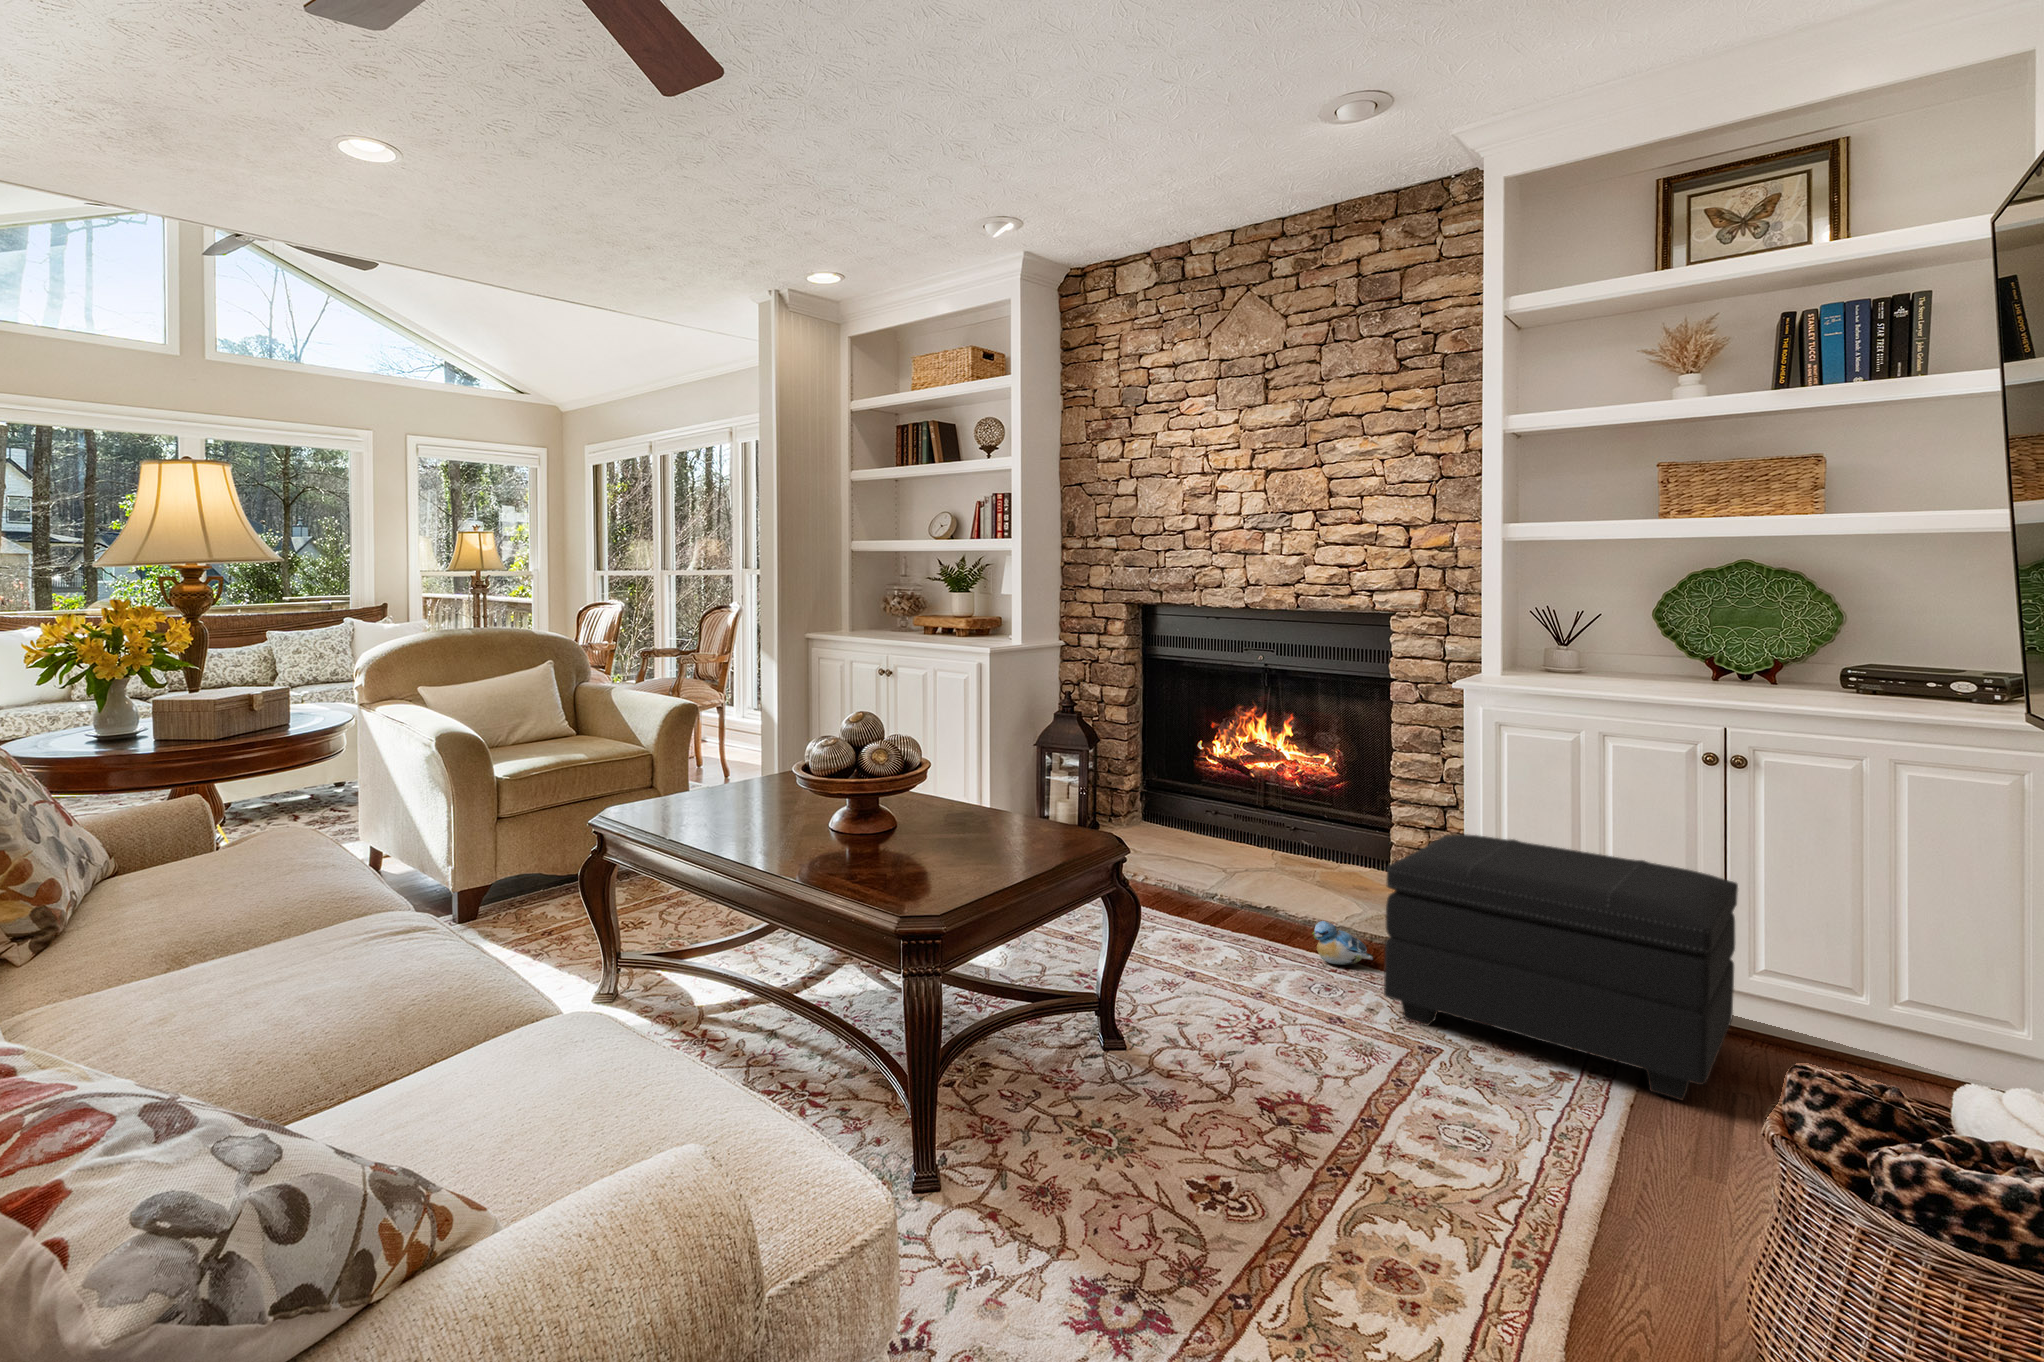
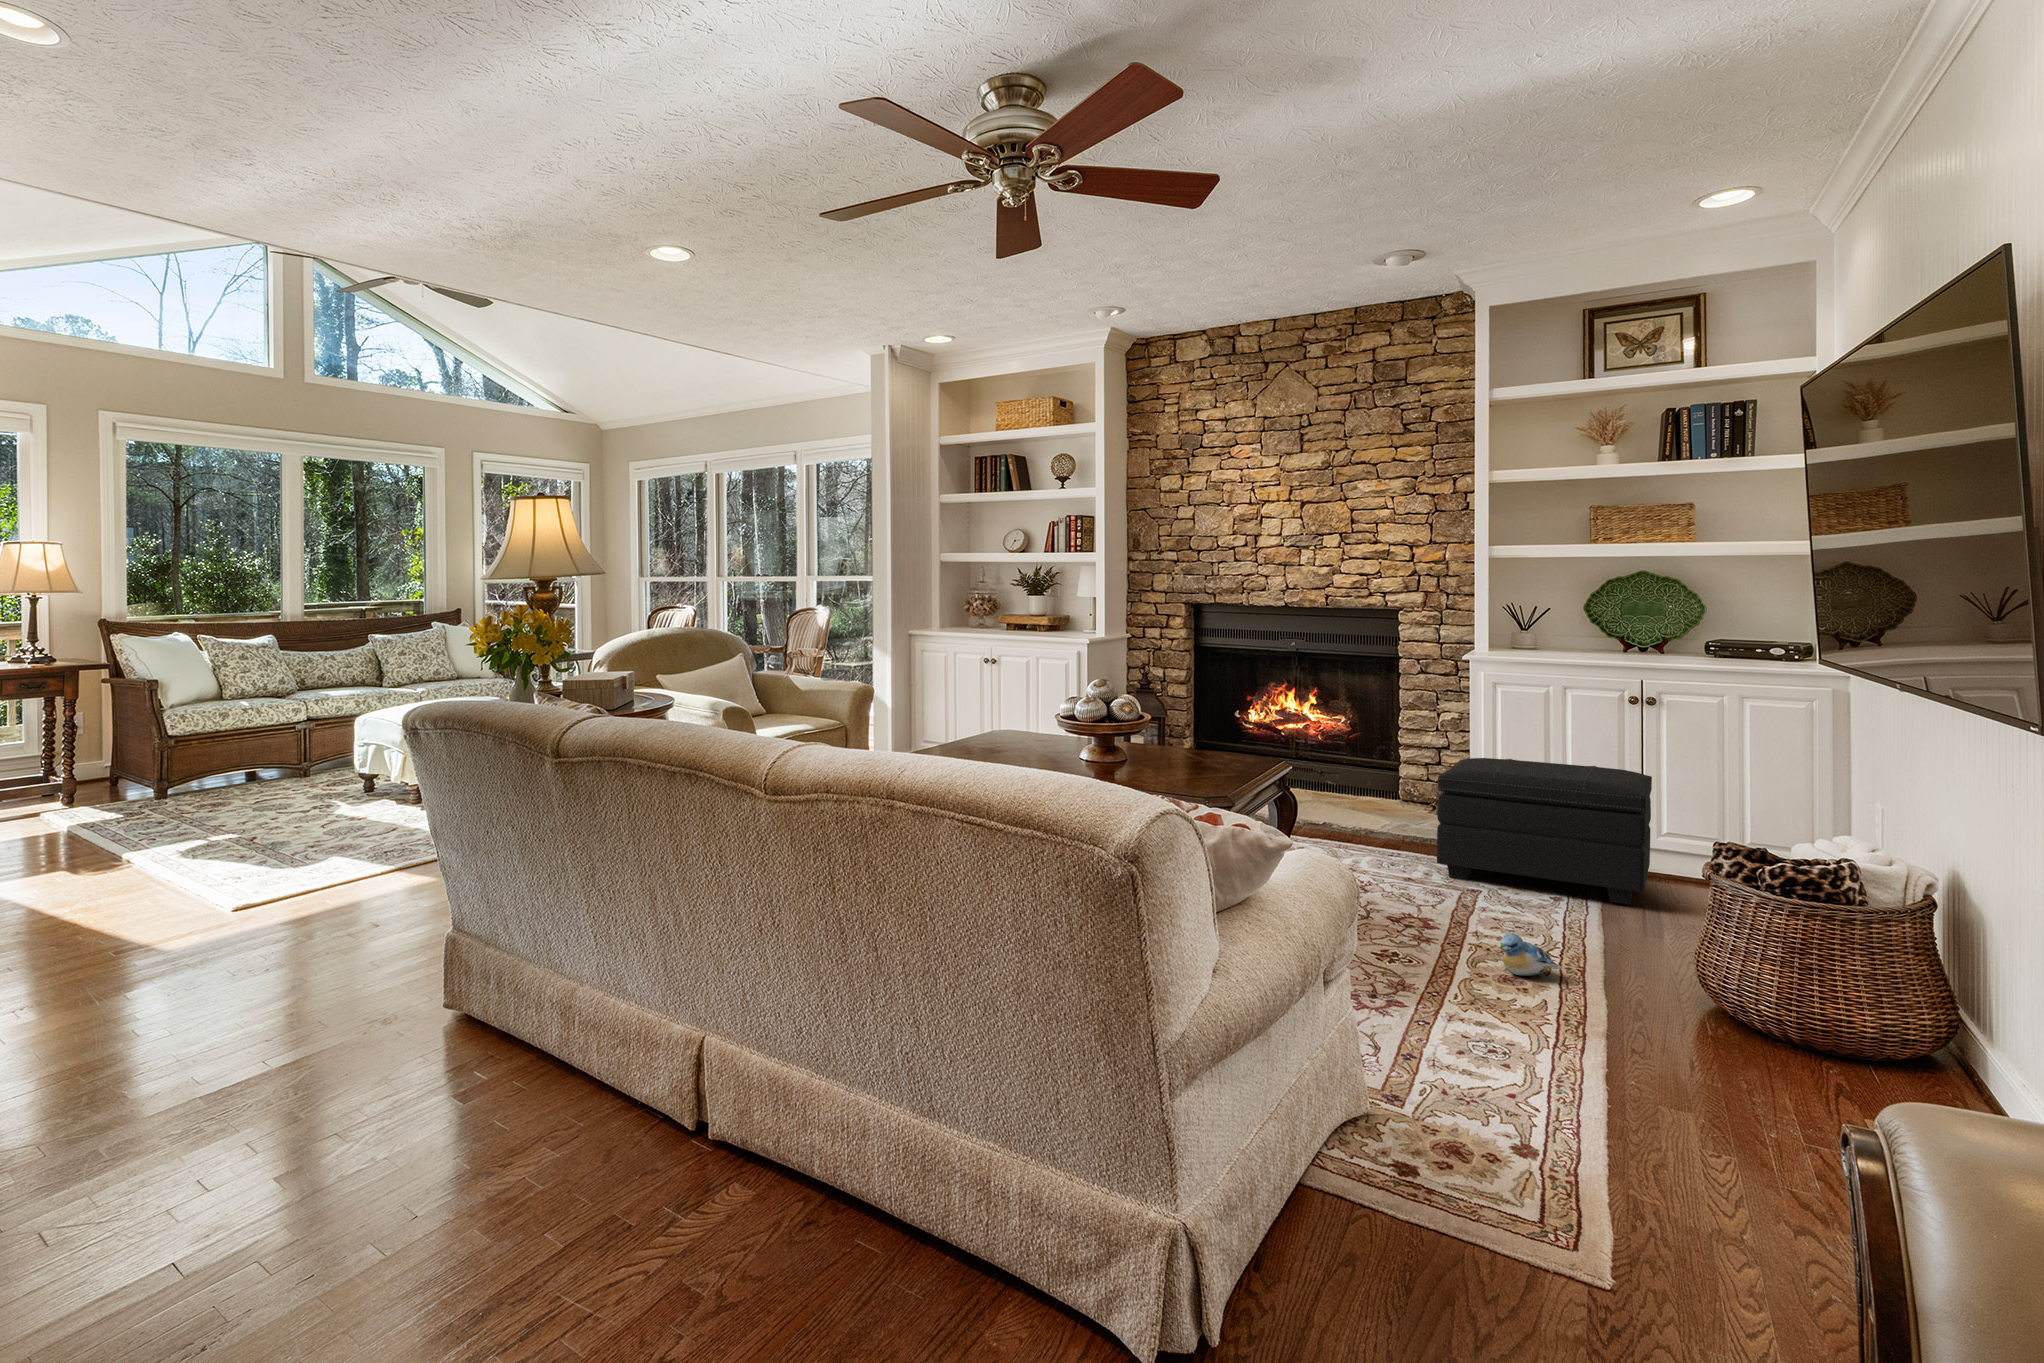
plush toy: present [1312,921,1373,965] -> present [1500,933,1562,976]

